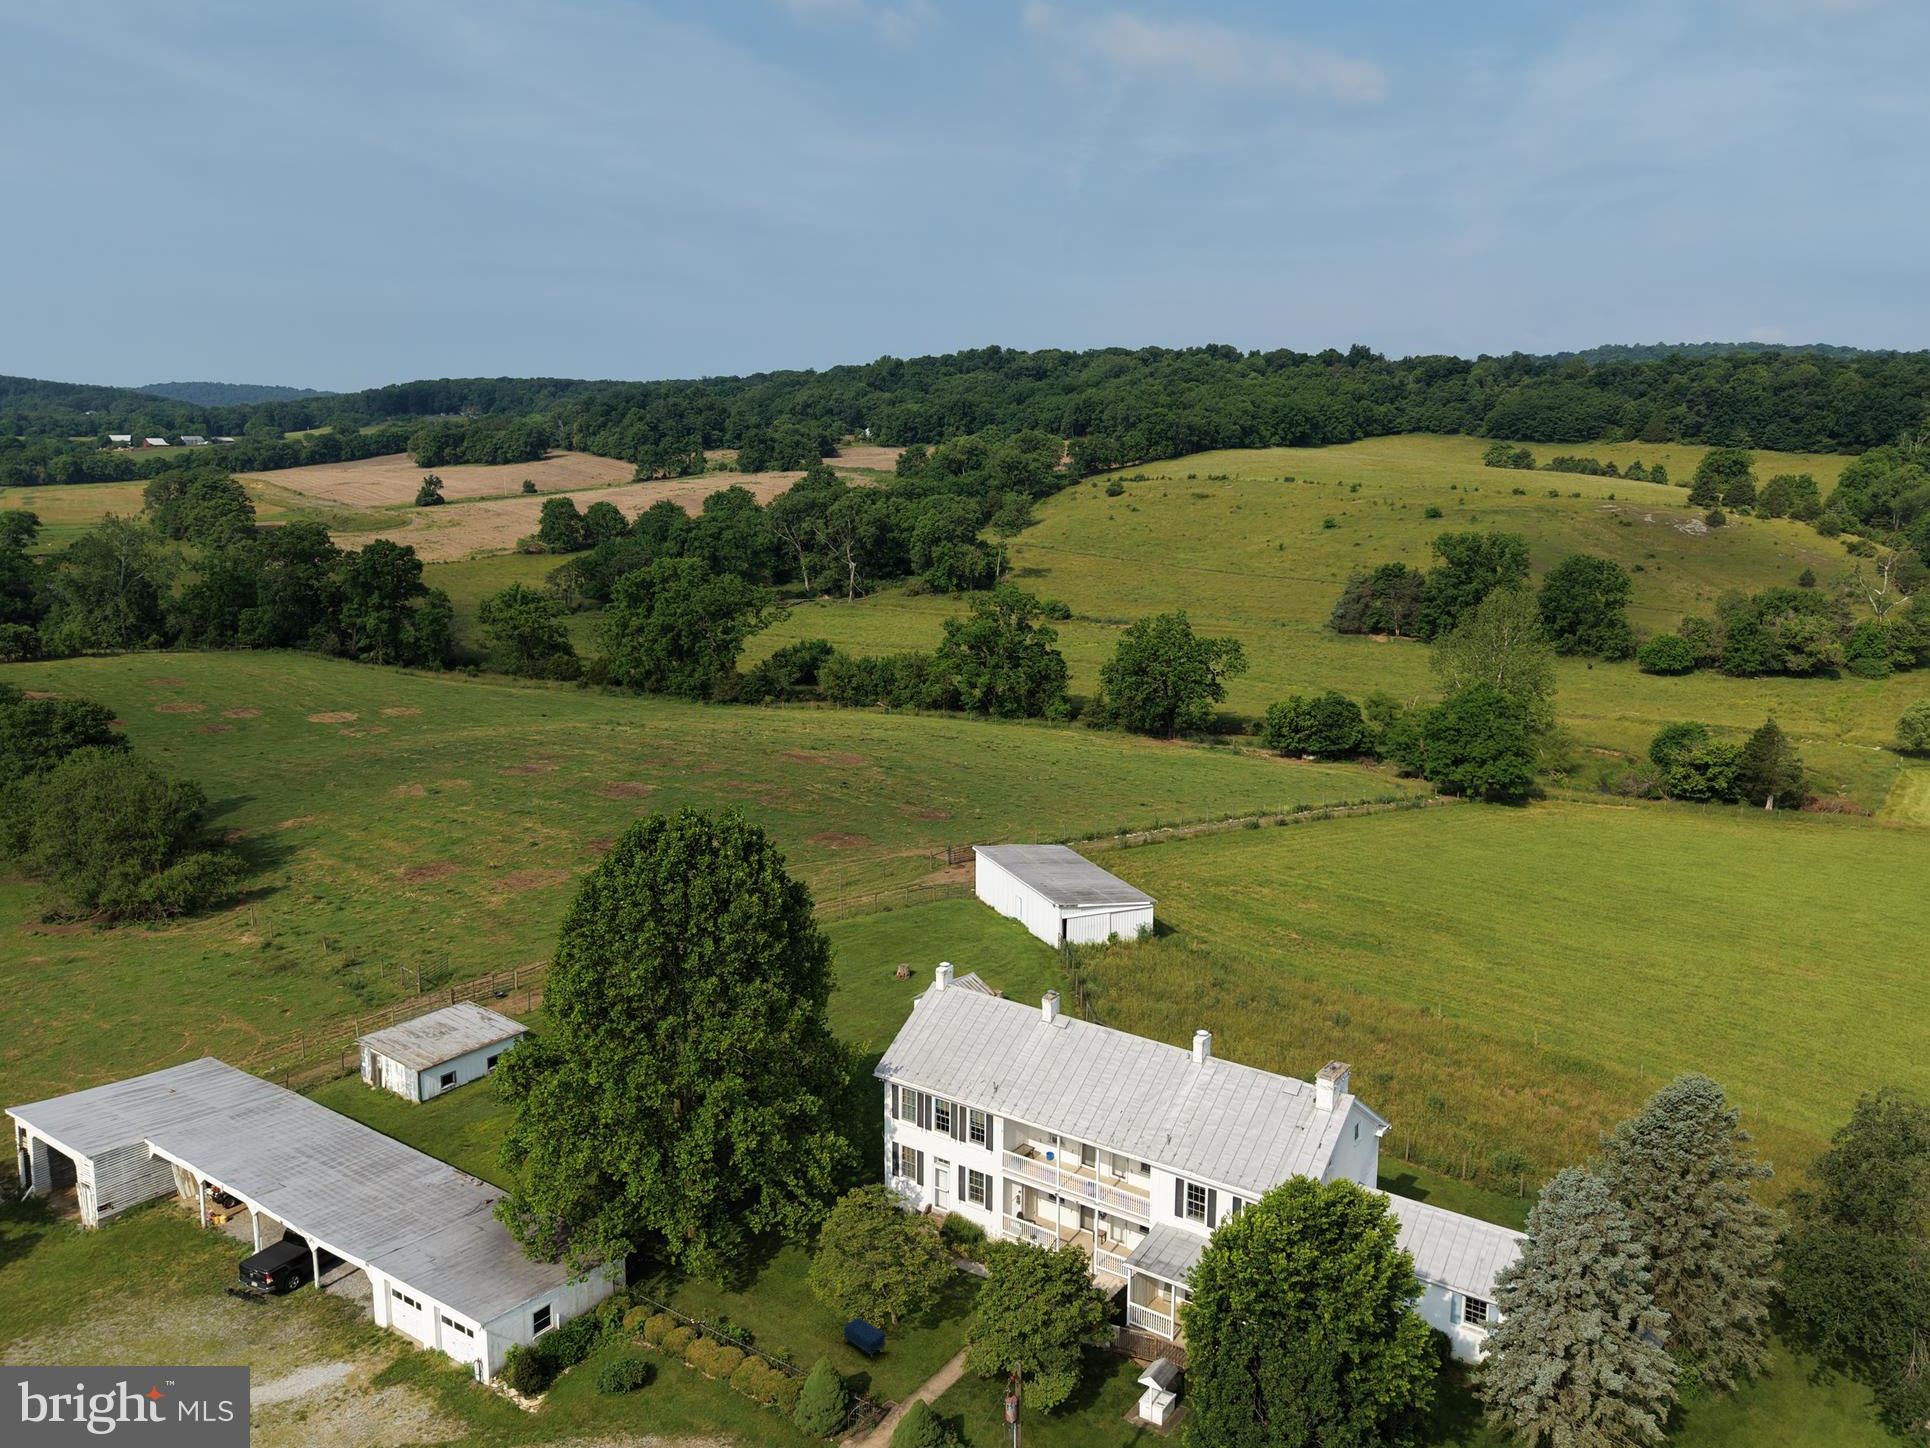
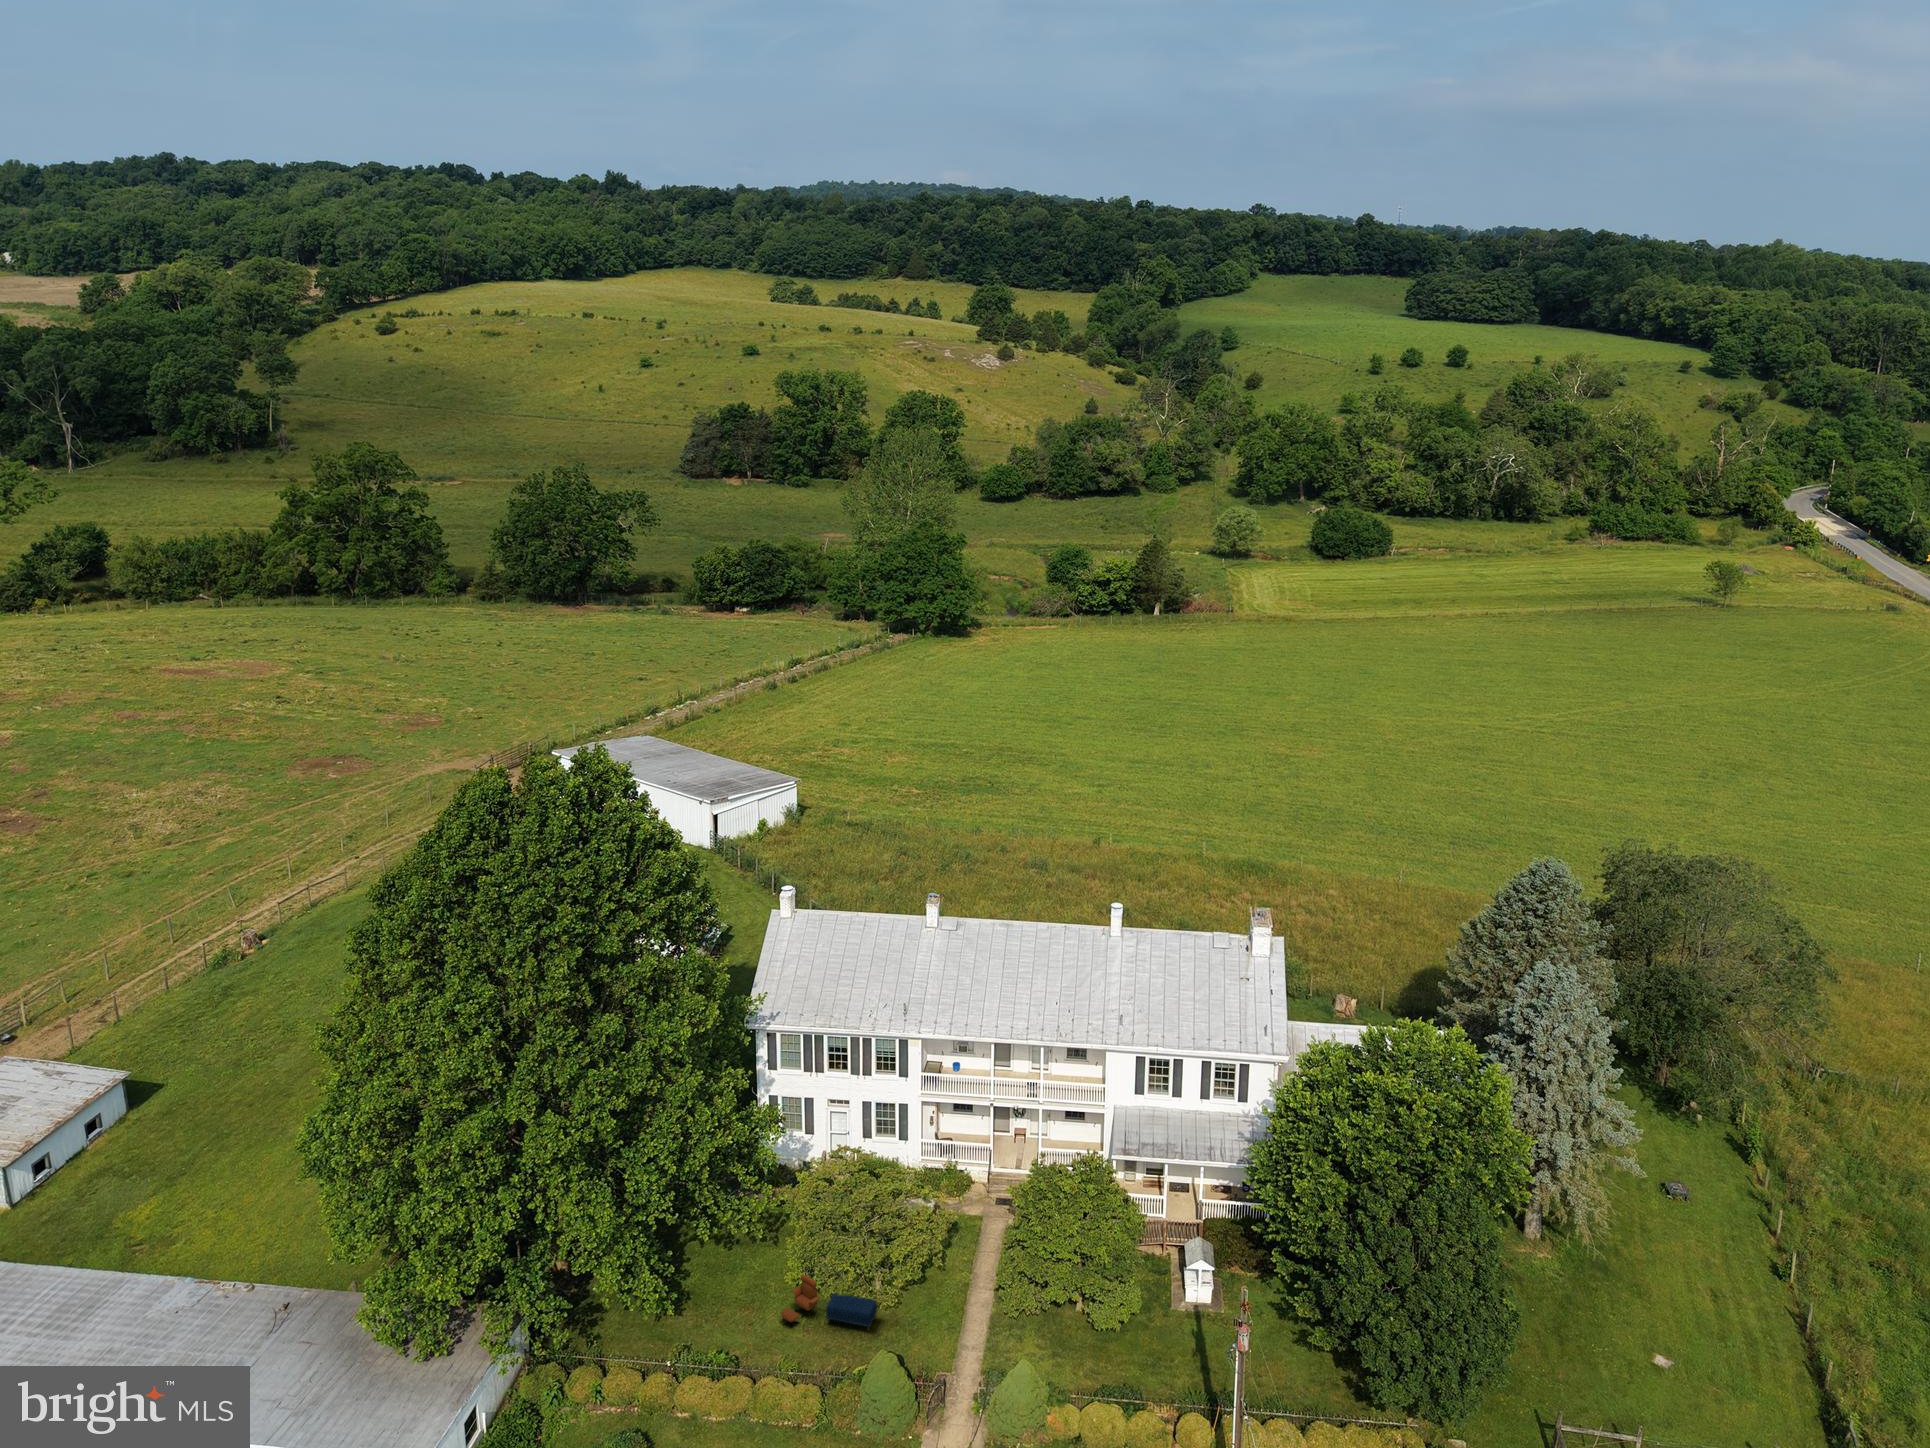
lounge chair: none [810,1293,846,1338] -> present [781,1275,819,1328]

